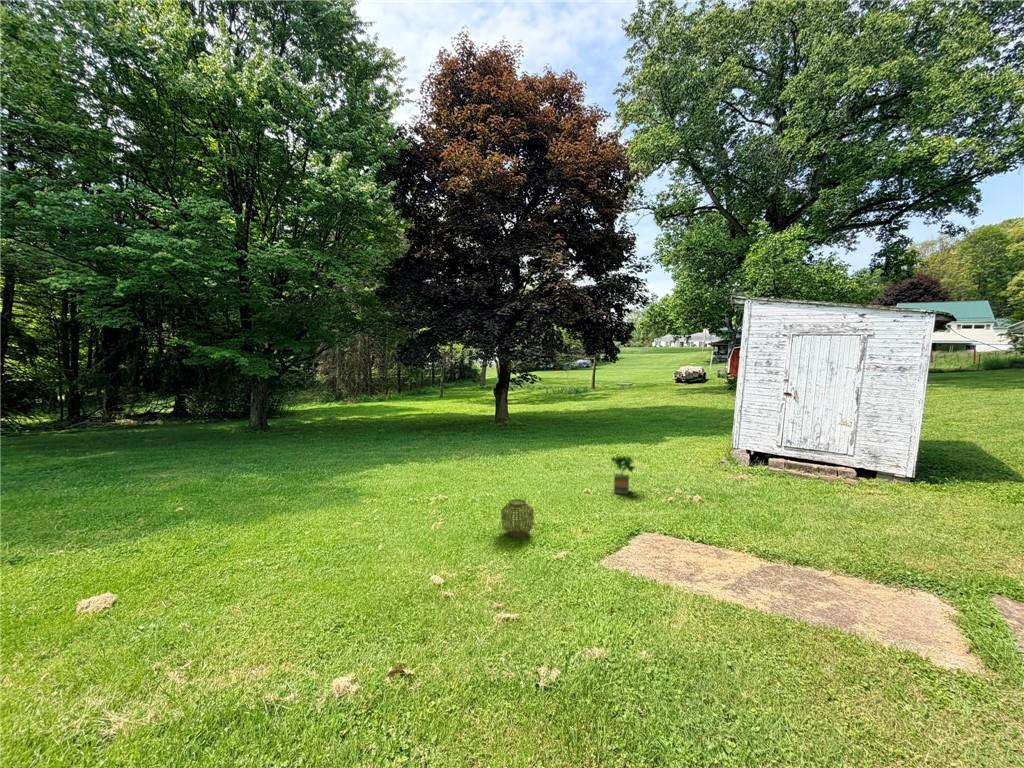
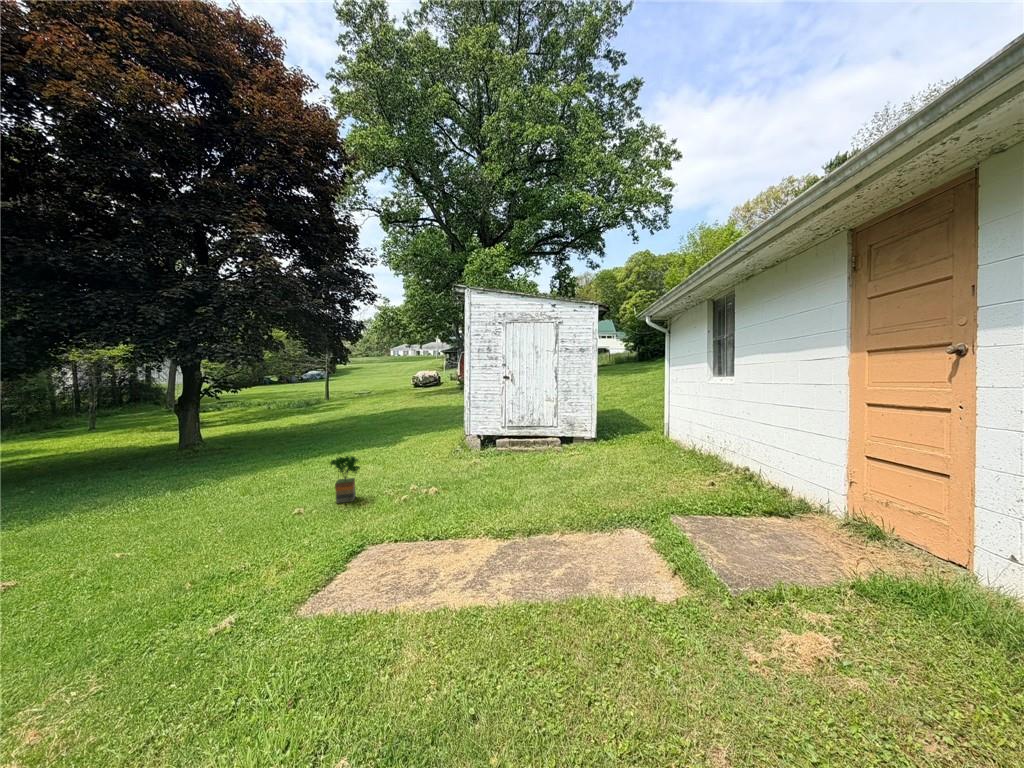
woven basket: present [501,499,534,538] -> none [119,546,190,614]

